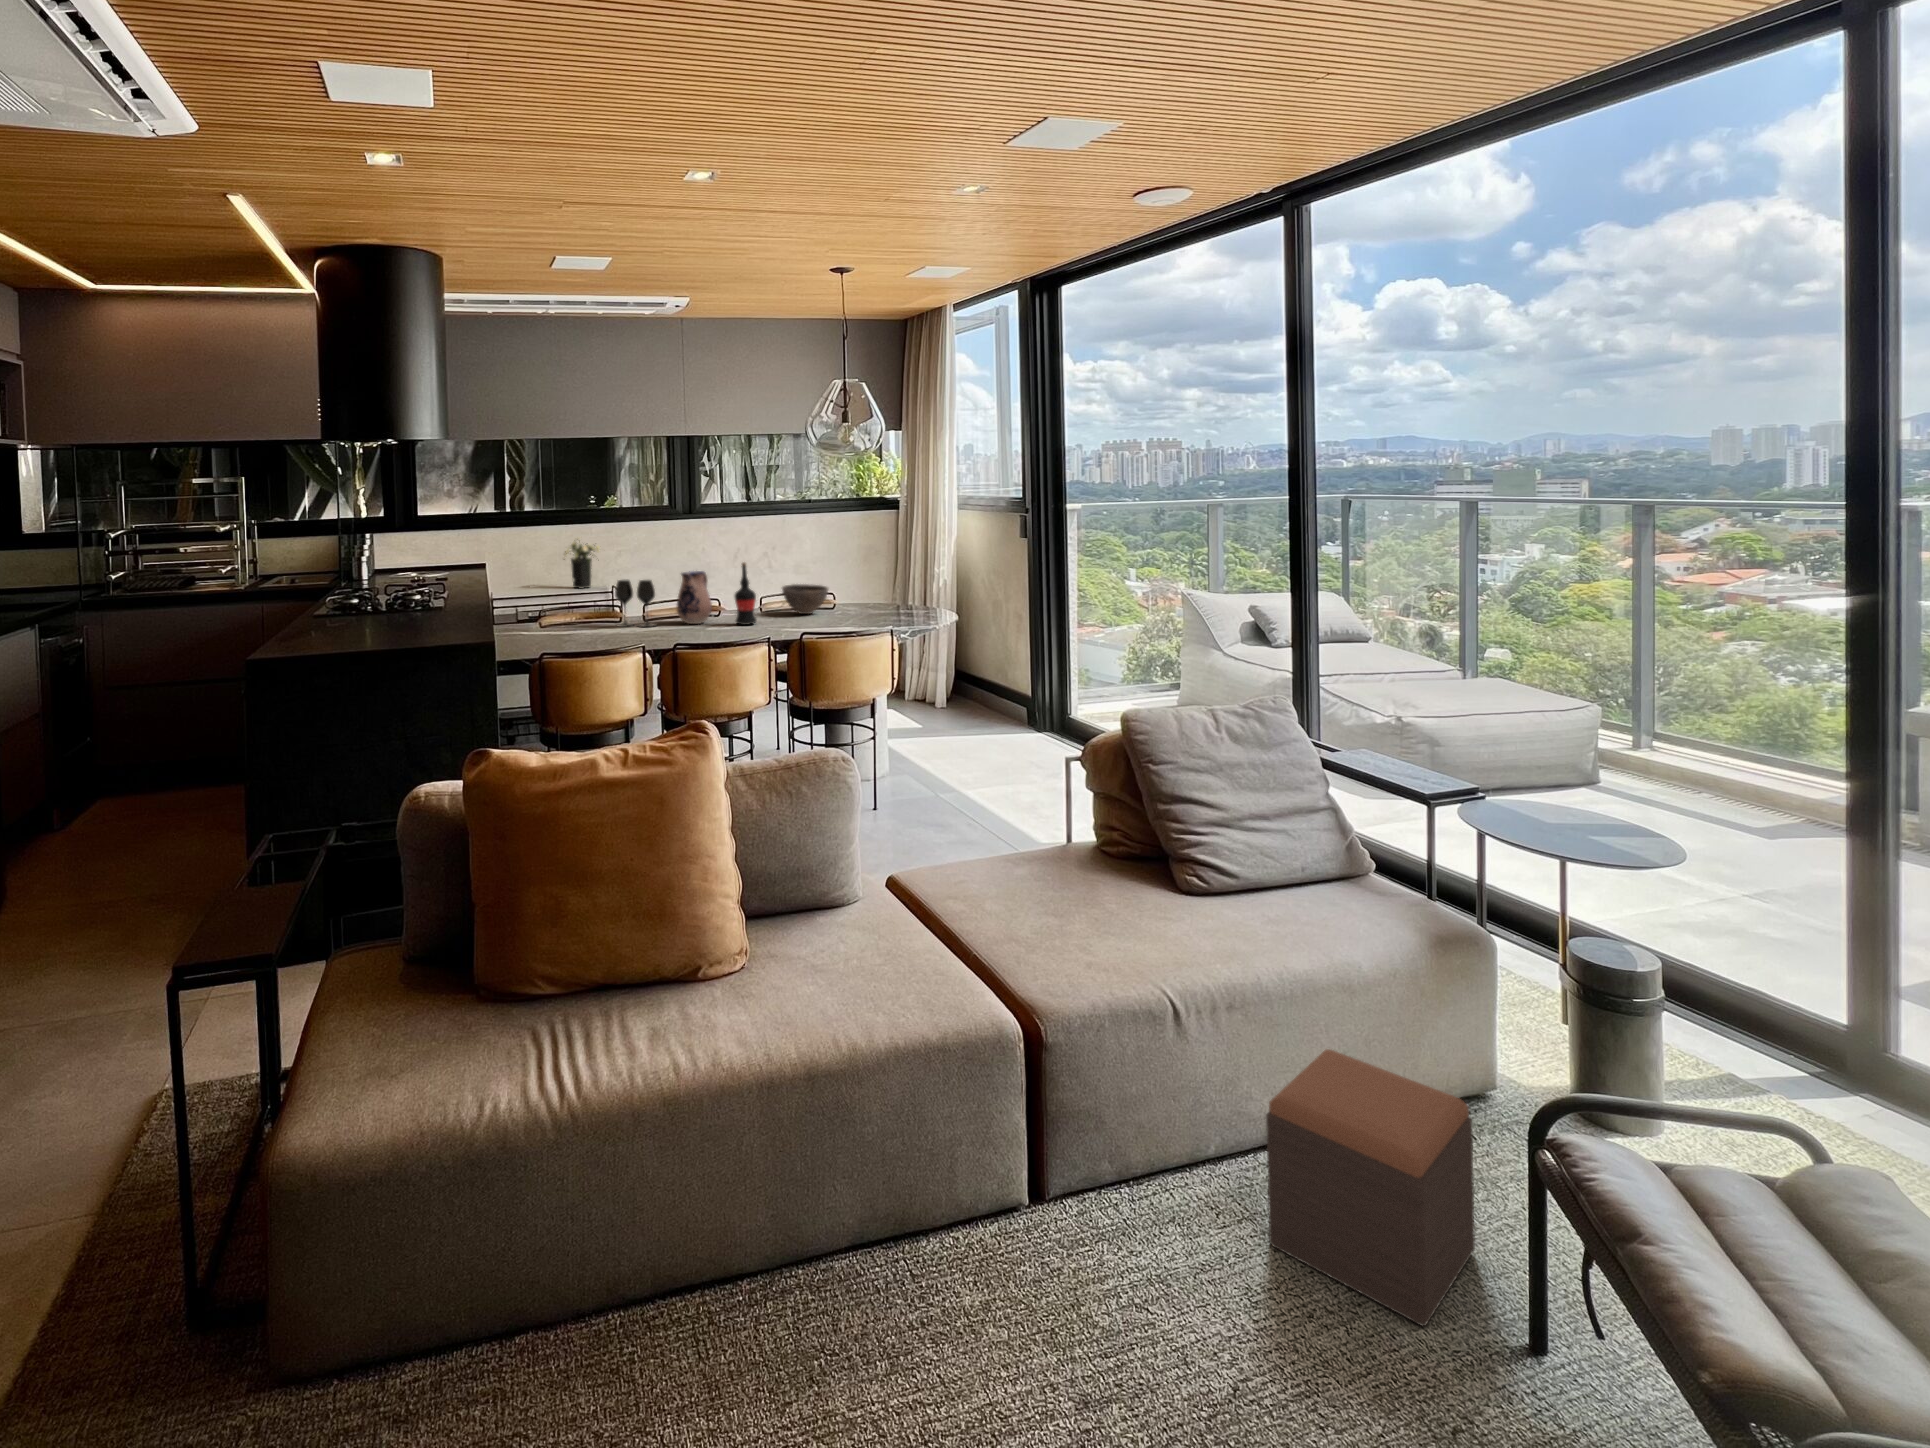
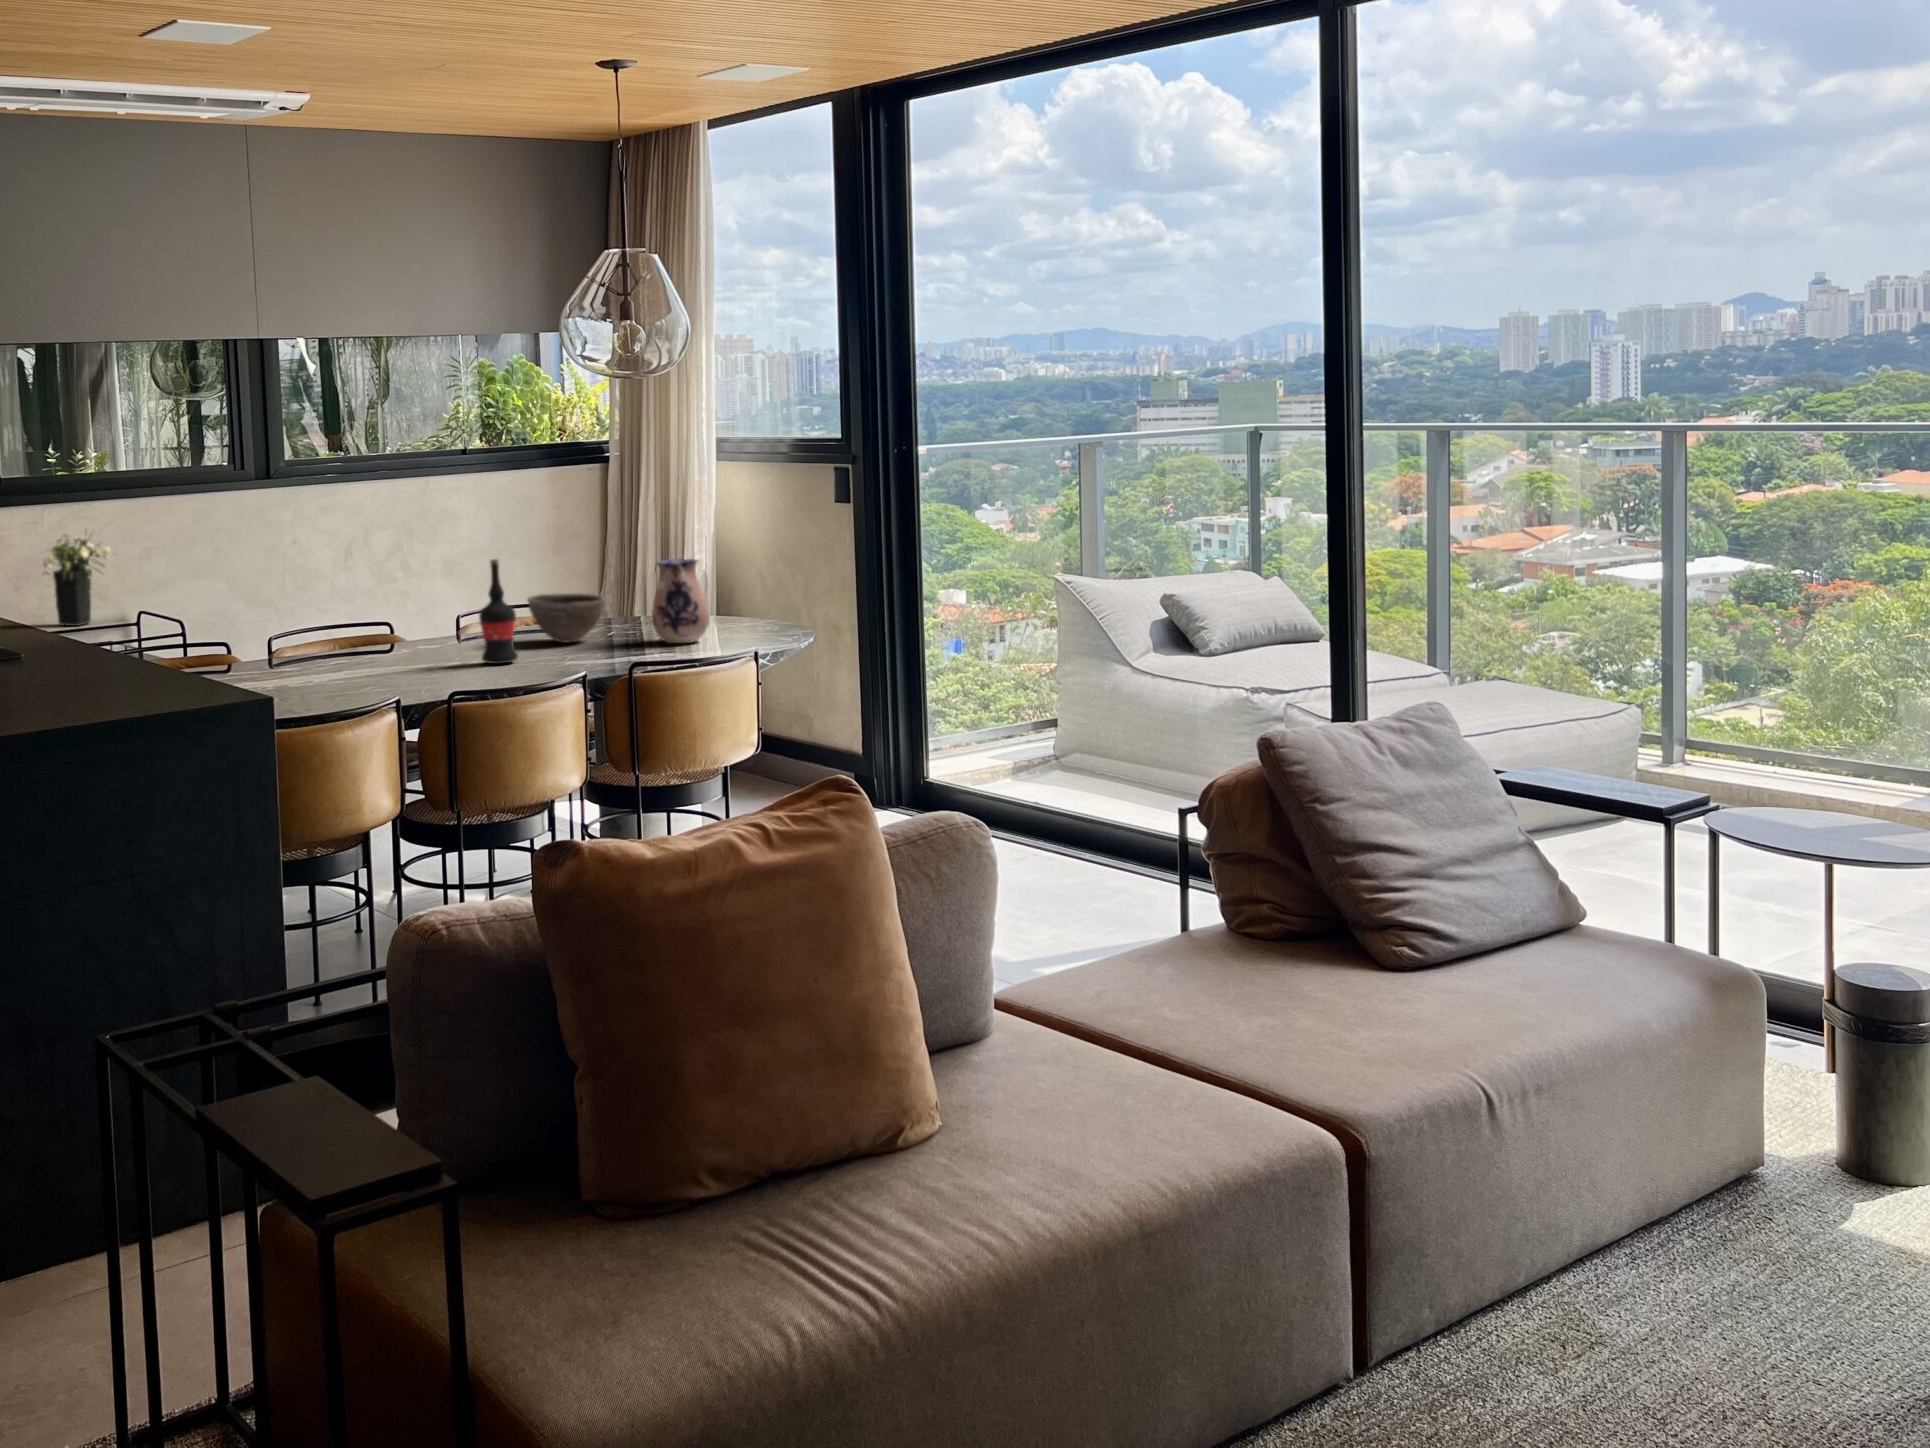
ceramic pitcher: present [677,571,712,624] -> present [652,558,710,643]
wine glass: present [615,580,655,627] -> none [271,596,350,680]
footstool: present [1266,1049,1475,1326] -> none [1631,1120,1840,1403]

